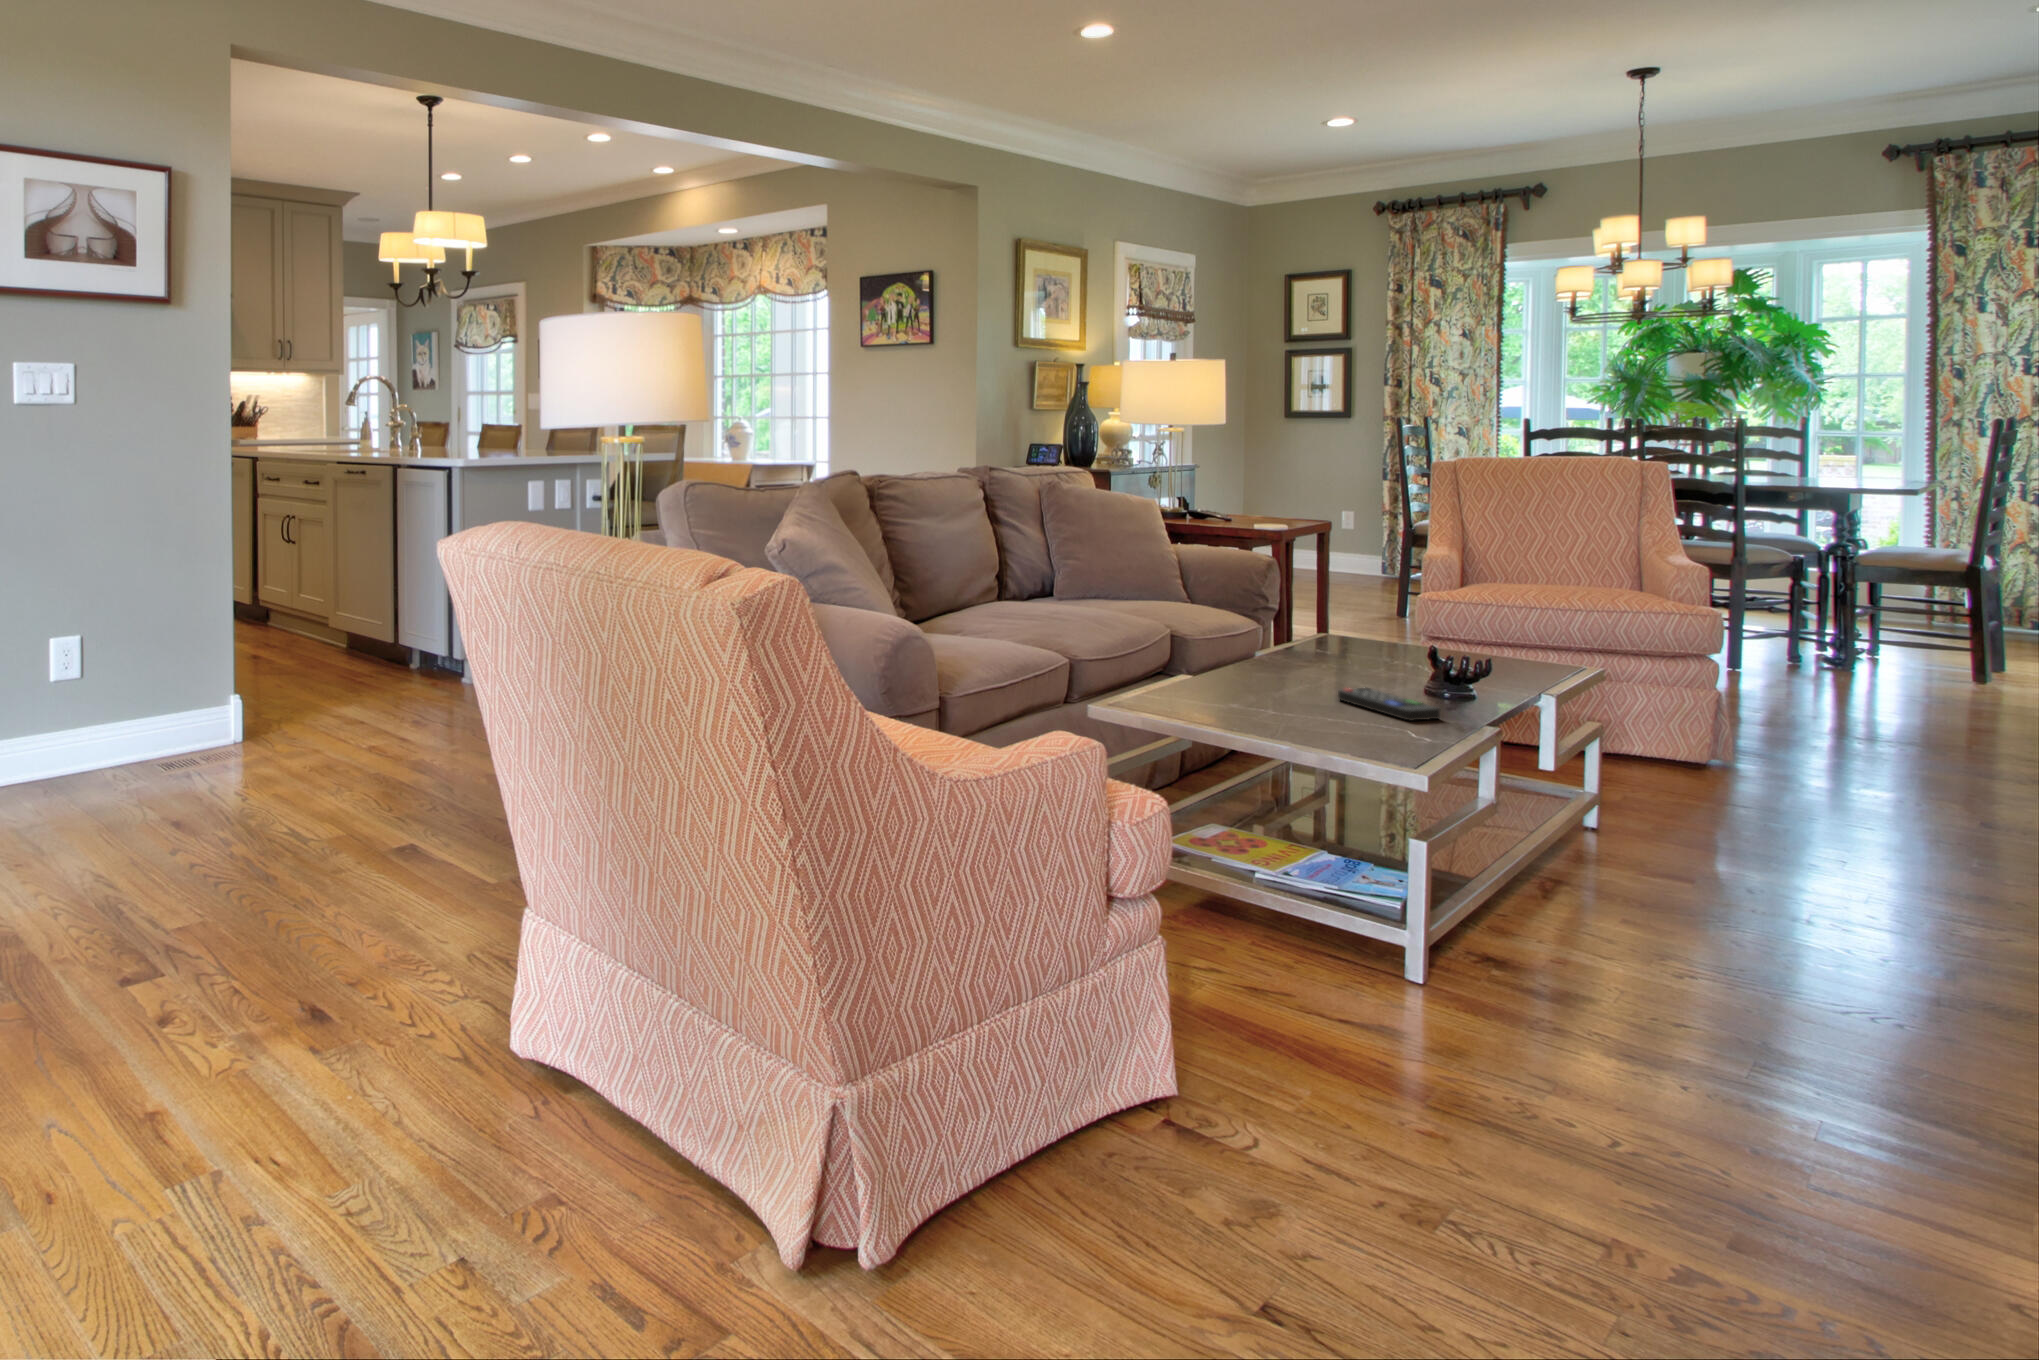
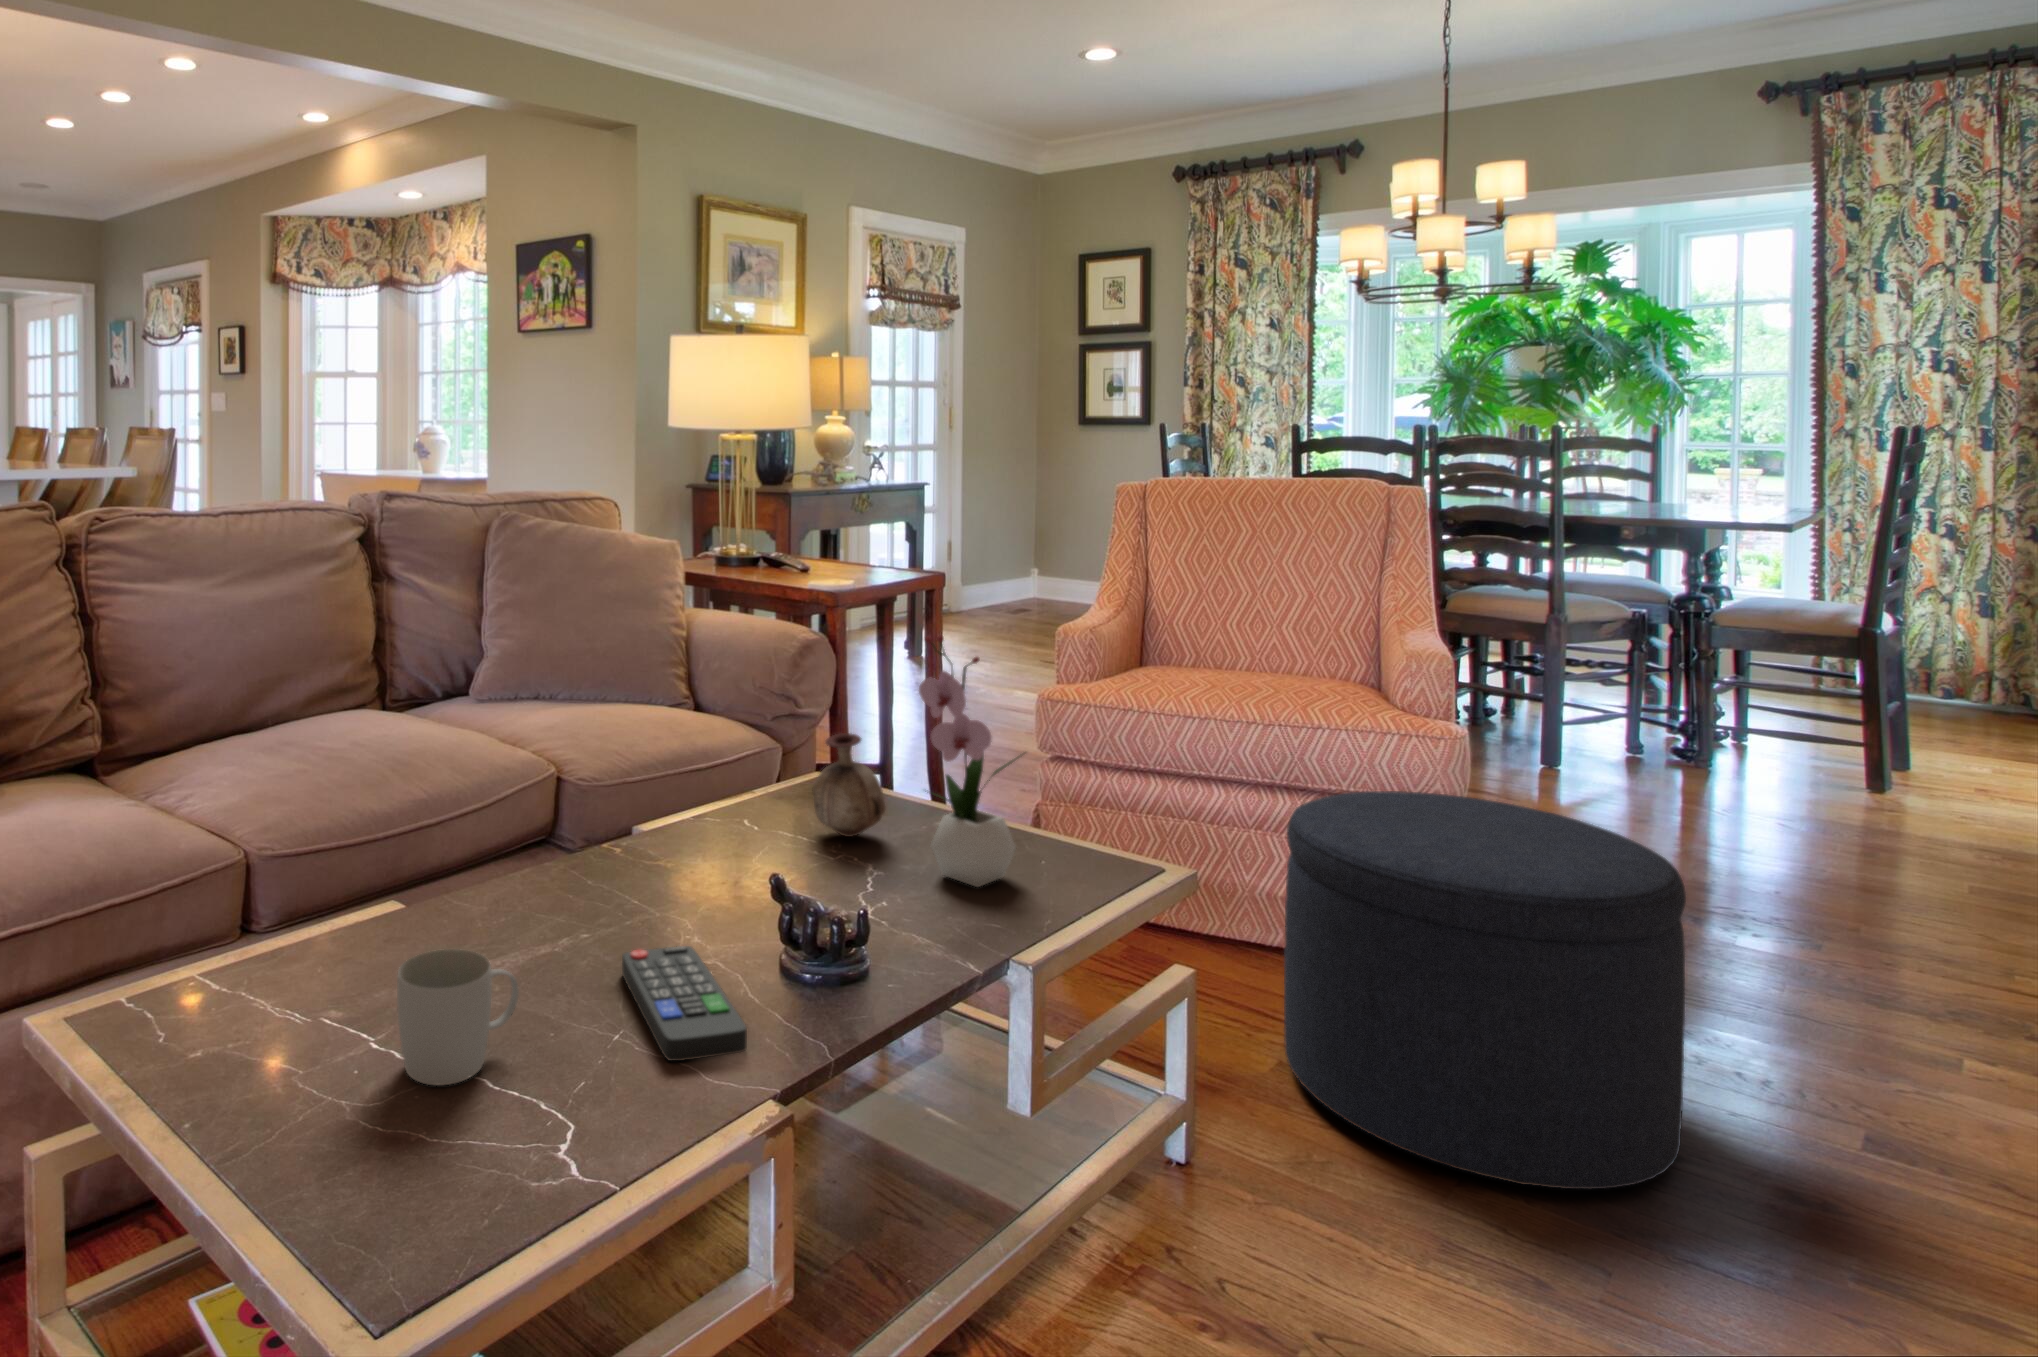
flower arrangement: none [1442,540,1500,677] -> present [919,635,1021,887]
vase: none [1348,602,1401,660] -> present [812,733,886,837]
ottoman: none [1621,643,1872,837] -> present [1284,791,1686,1189]
mug: none [1285,672,1332,725] -> present [397,949,519,1085]

